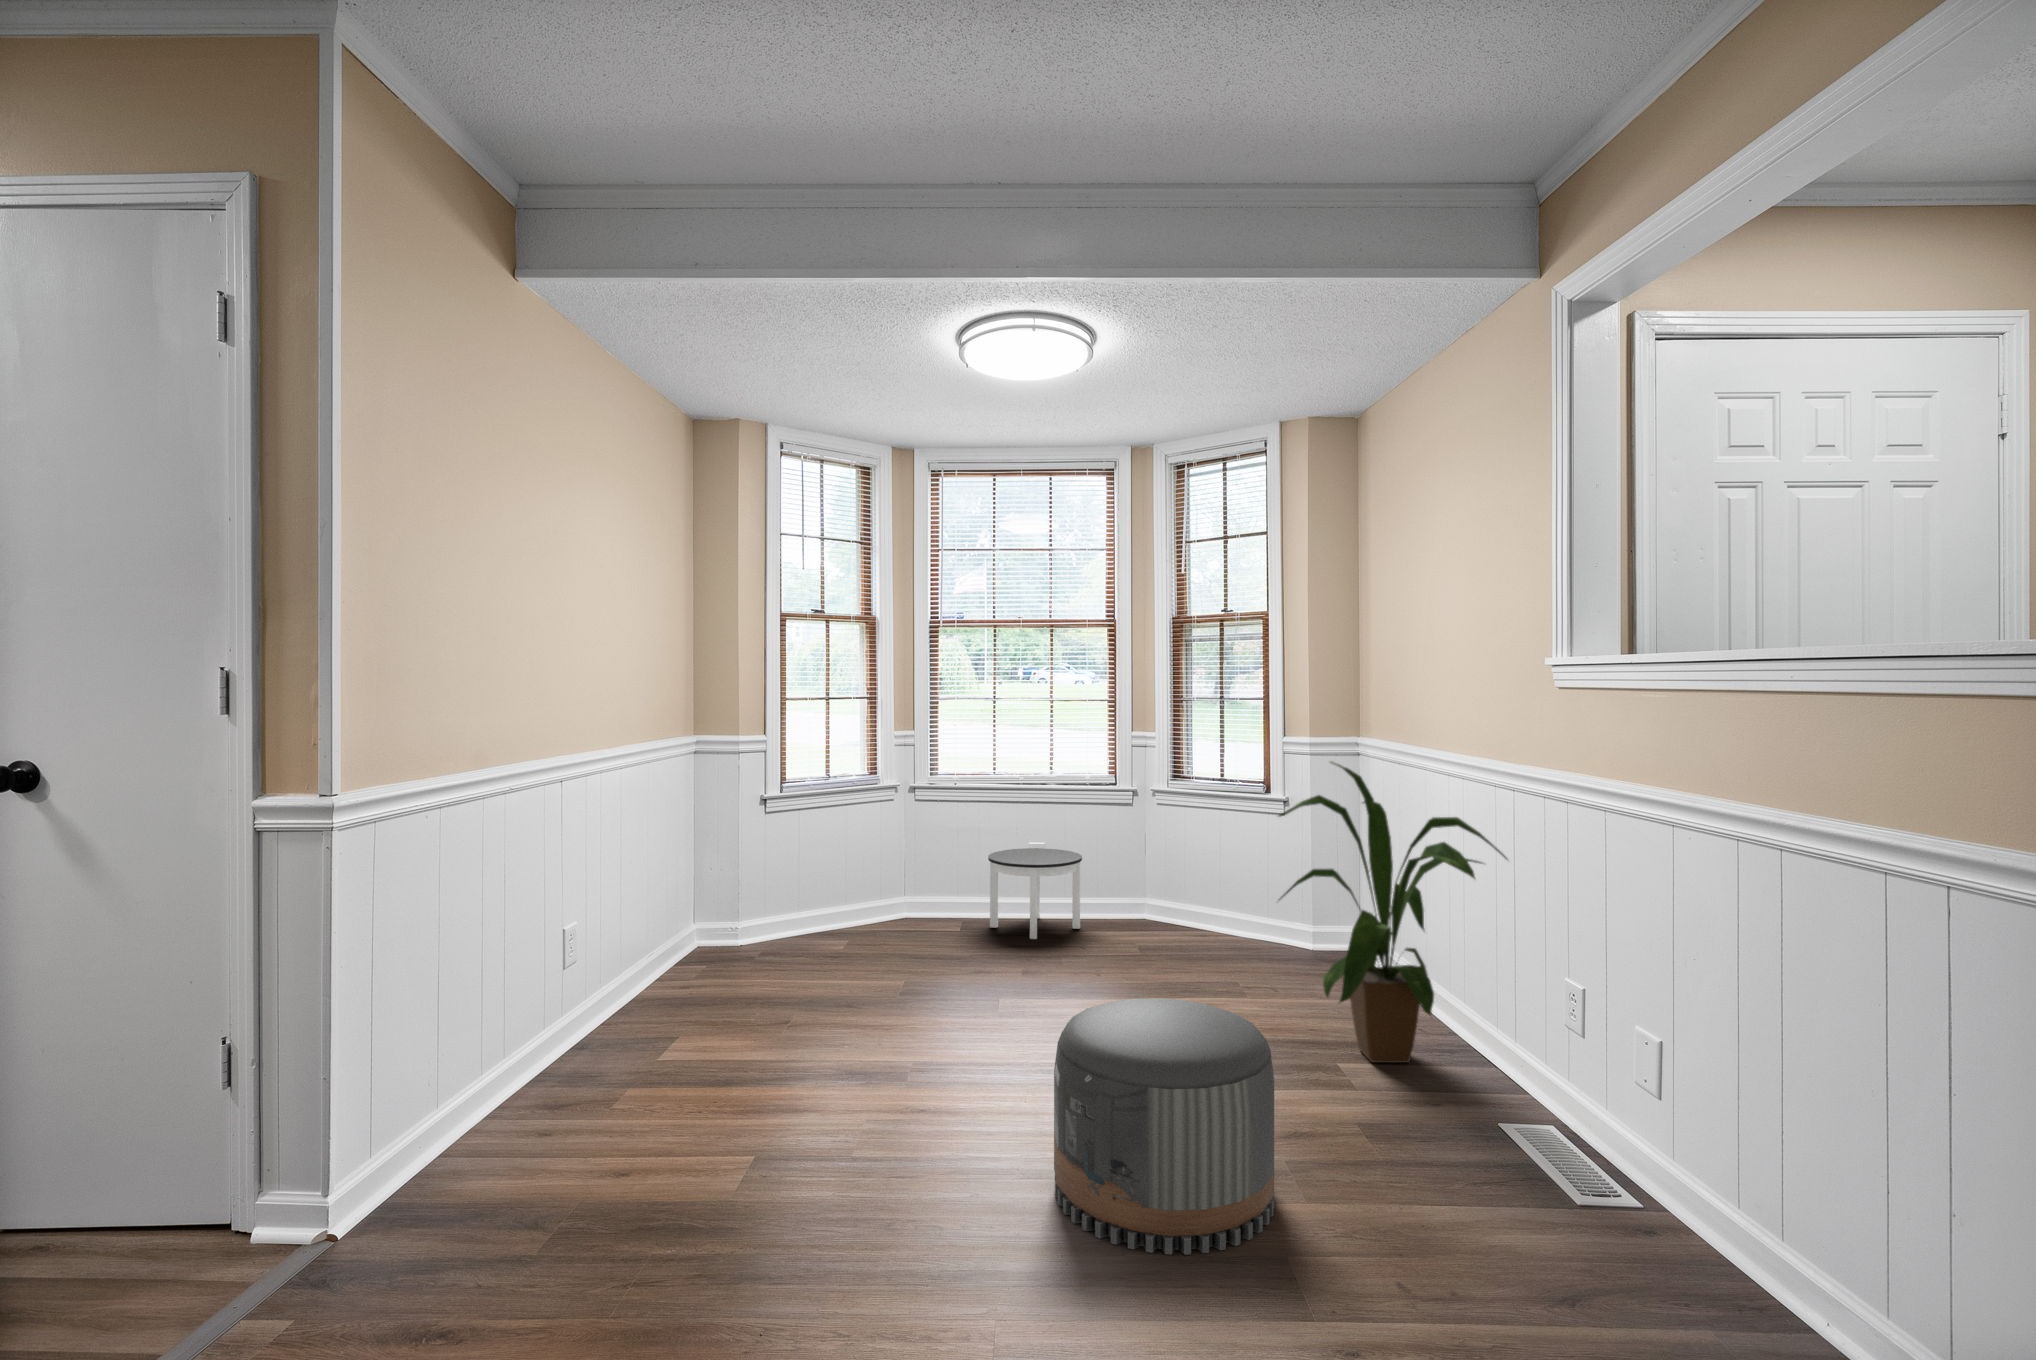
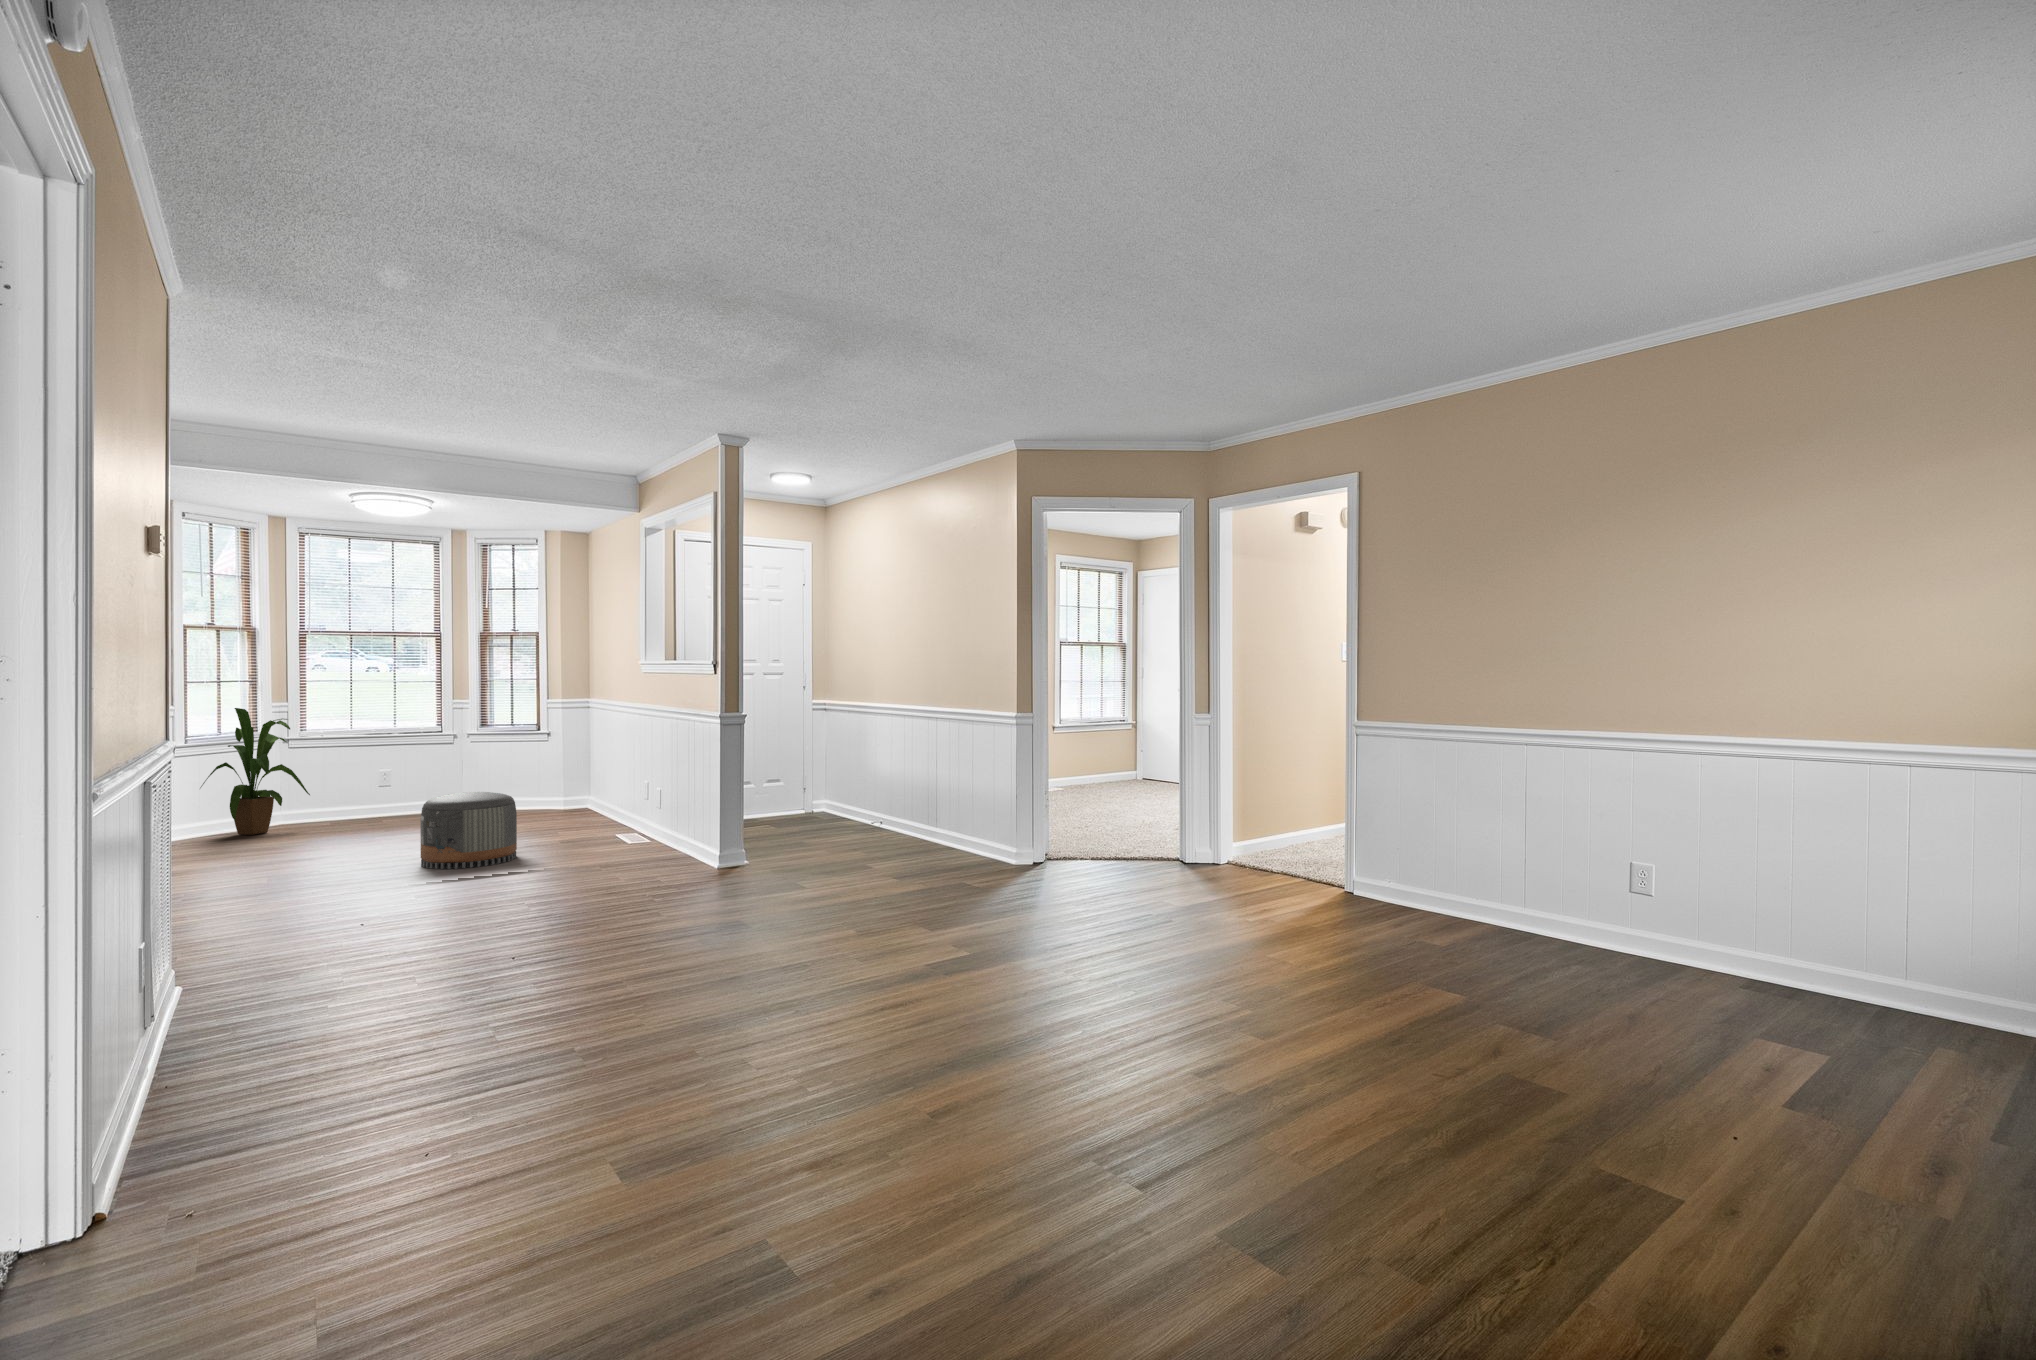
house plant: present [1279,762,1508,1063] -> present [200,708,310,835]
round table: present [988,848,1082,939] -> none [351,772,419,821]

